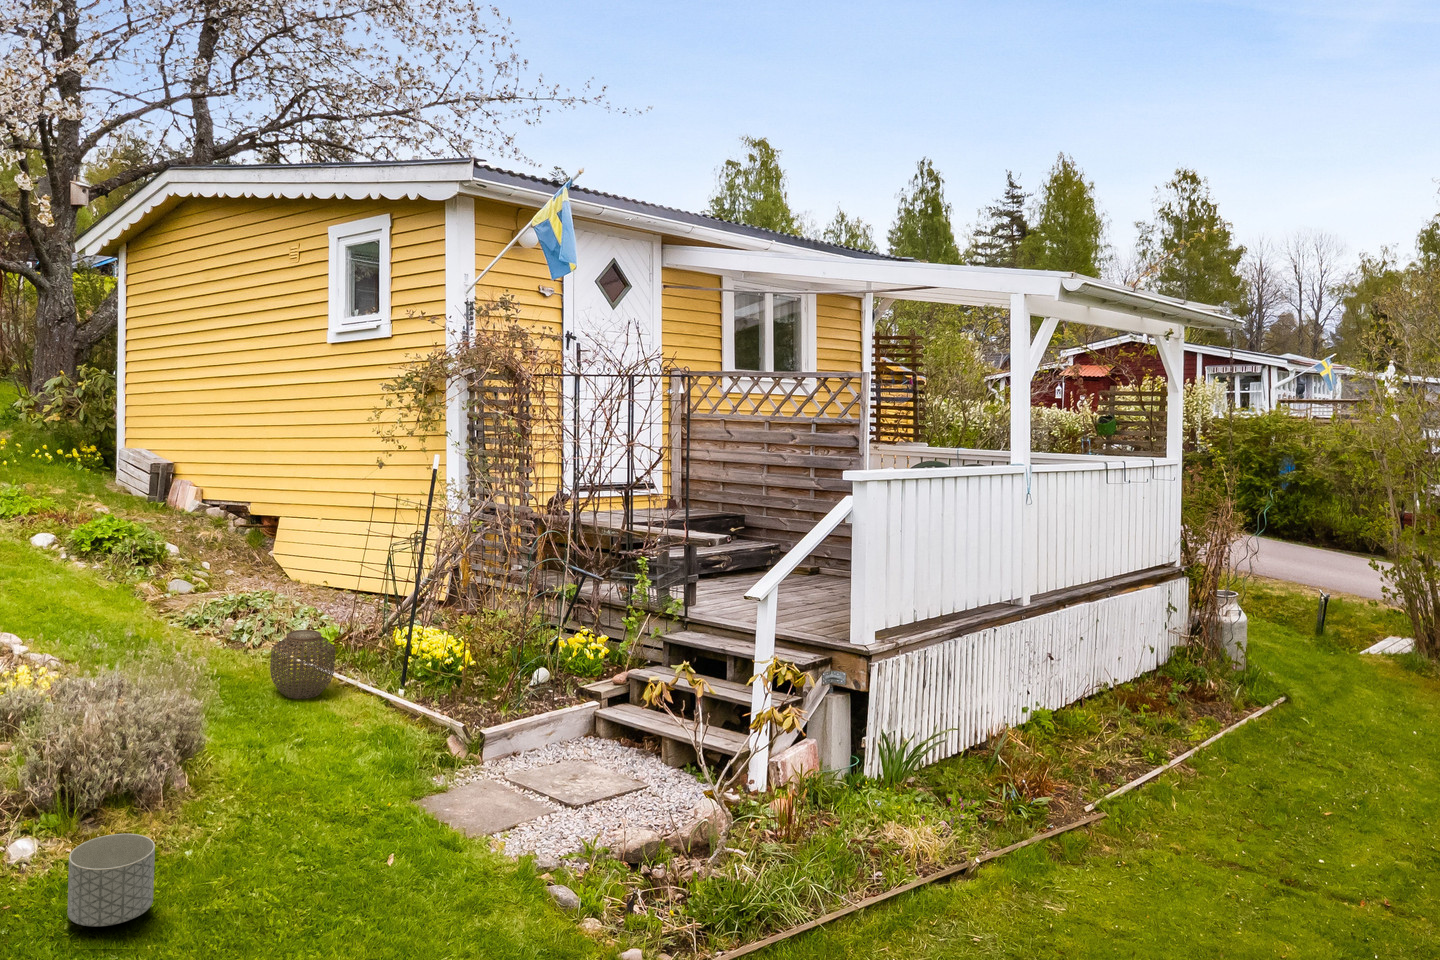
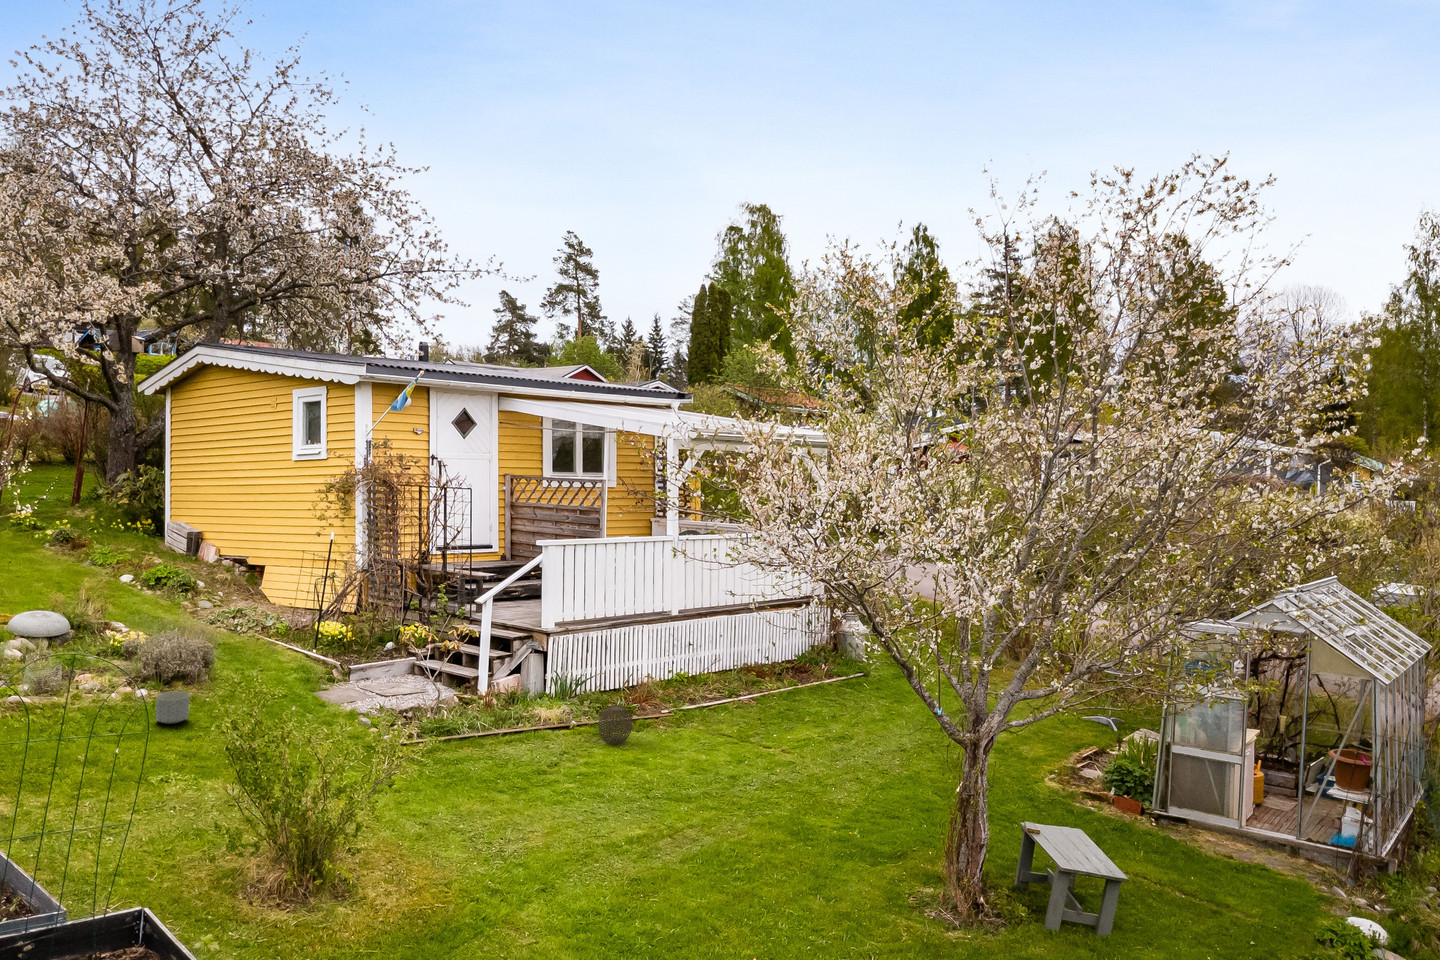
woven basket: present [270,630,335,699] -> present [598,705,632,744]

